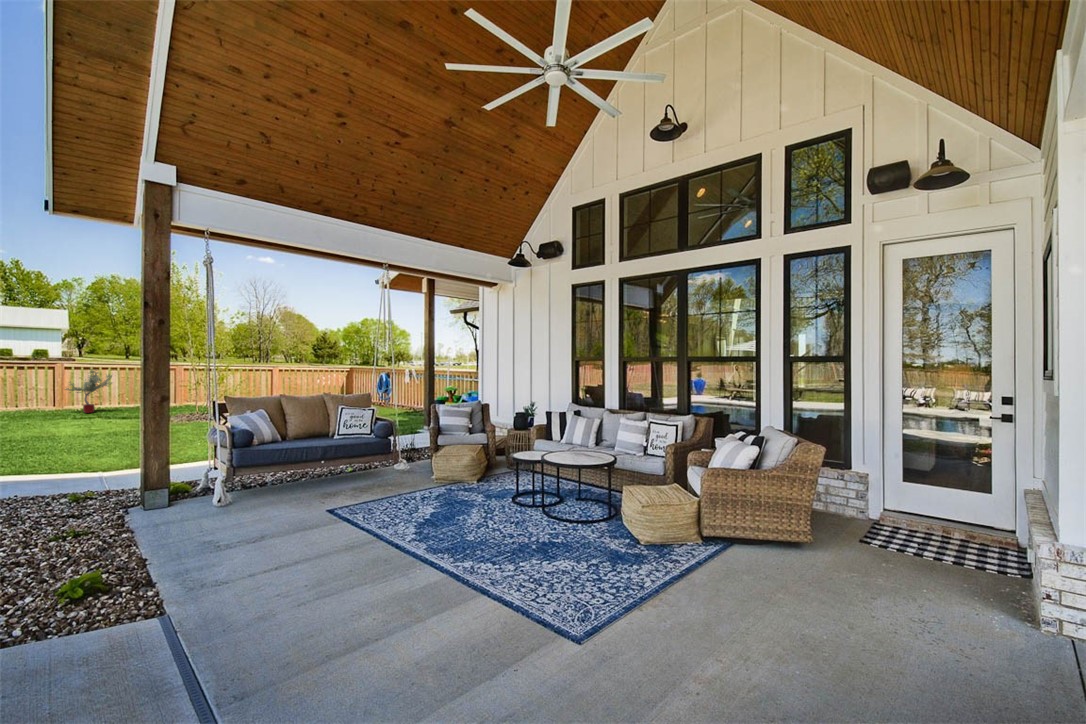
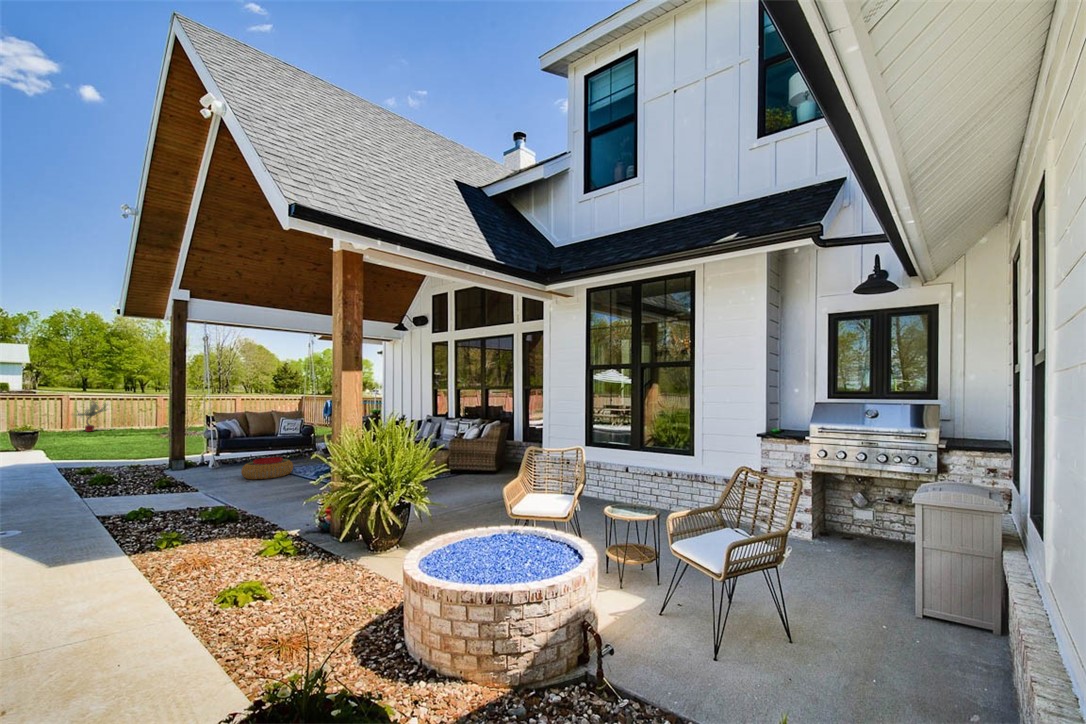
pouf: none [262,487,359,537] -> present [241,457,293,479]

